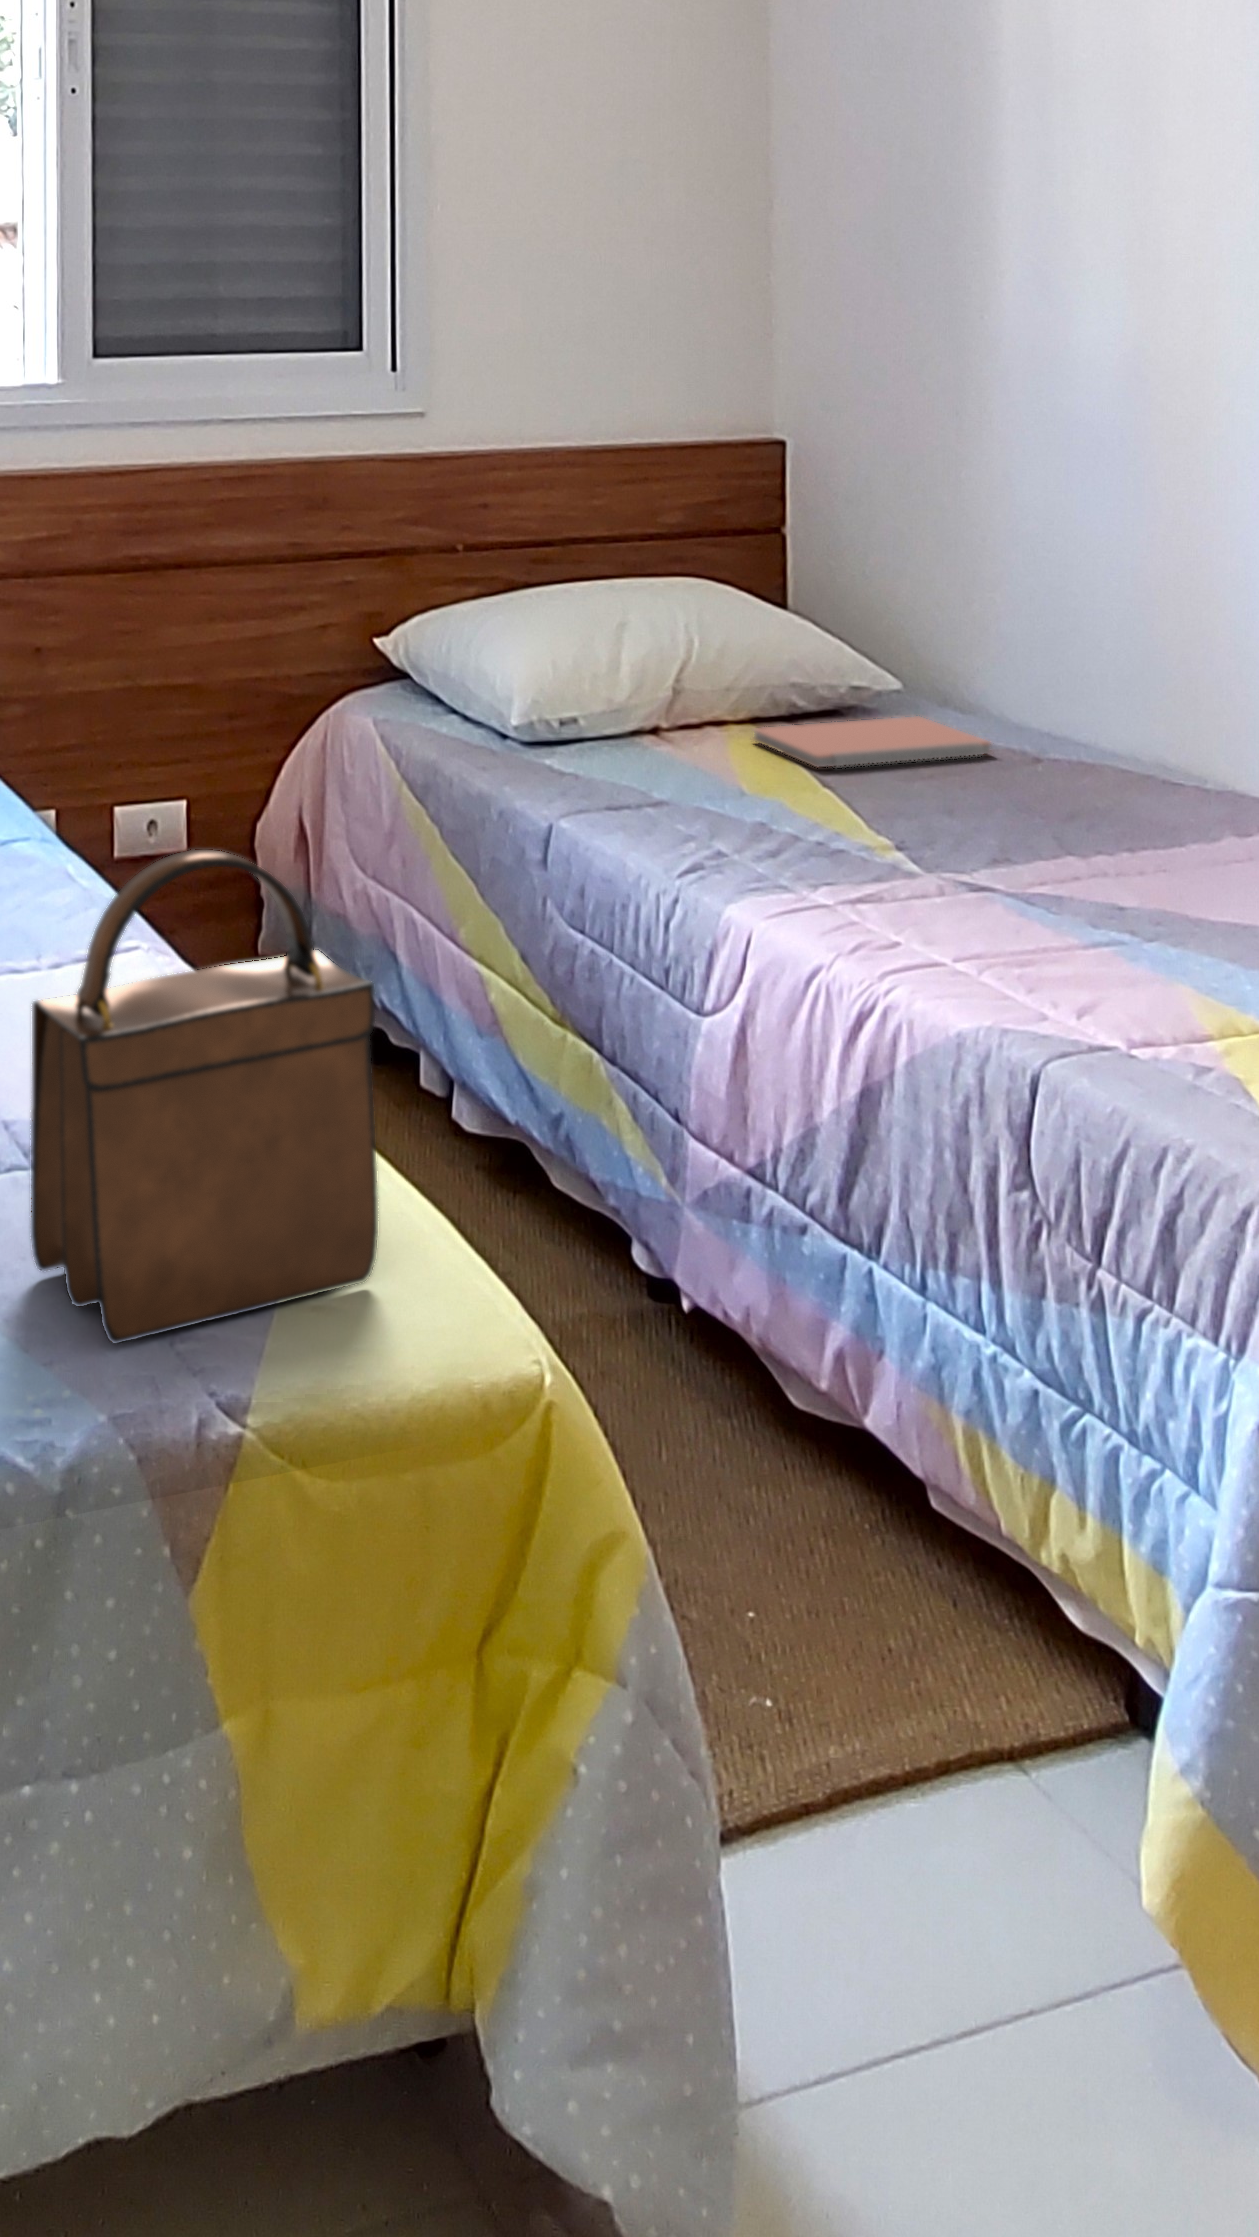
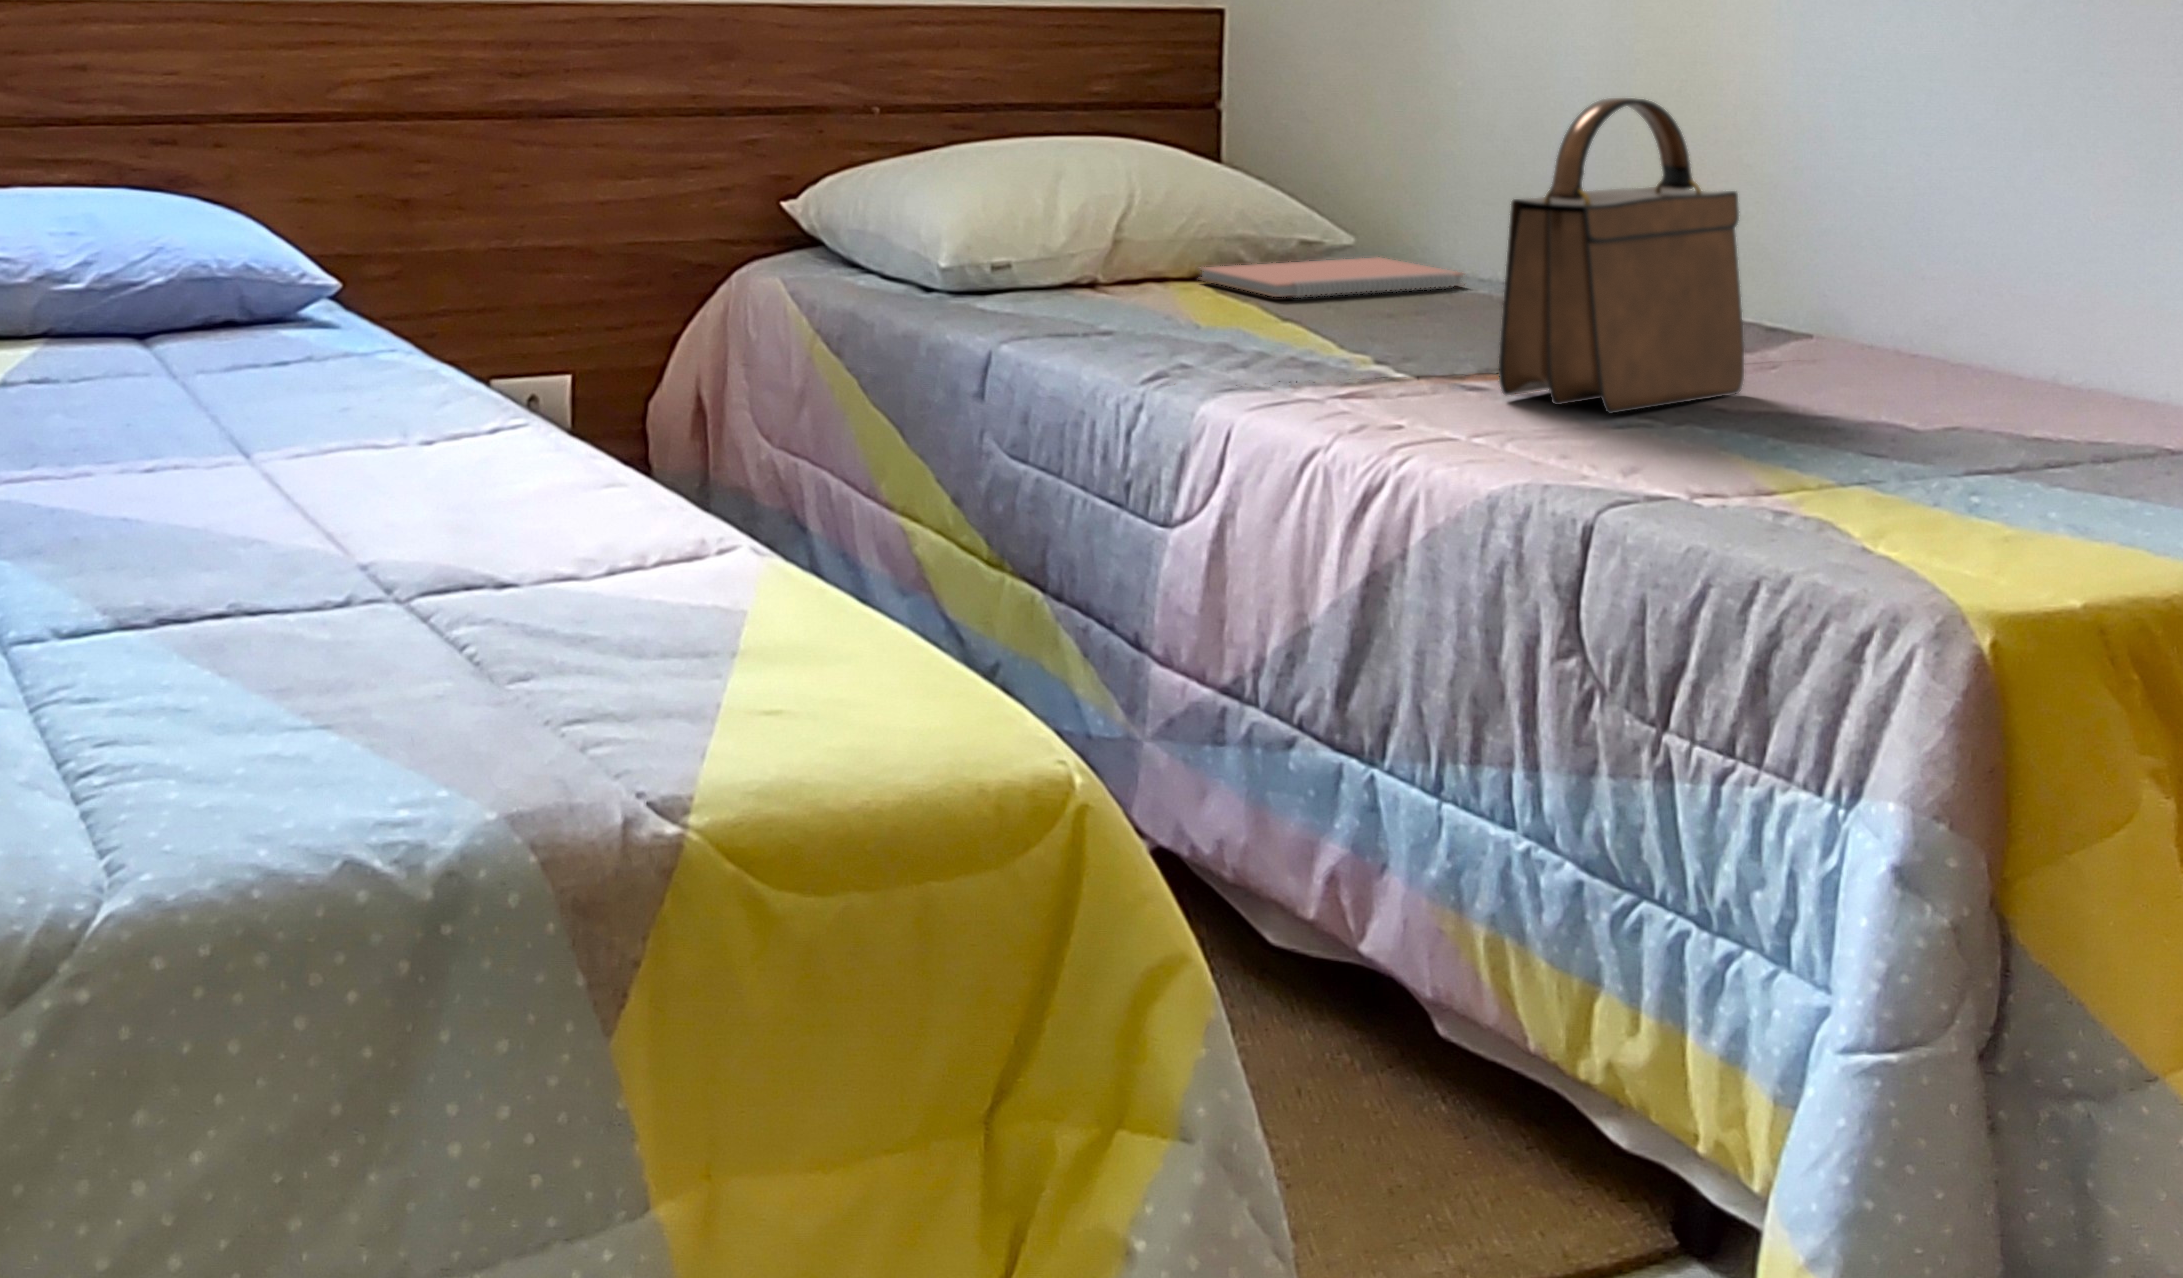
handbag: present [31,850,378,1343] -> present [1499,98,1744,413]

